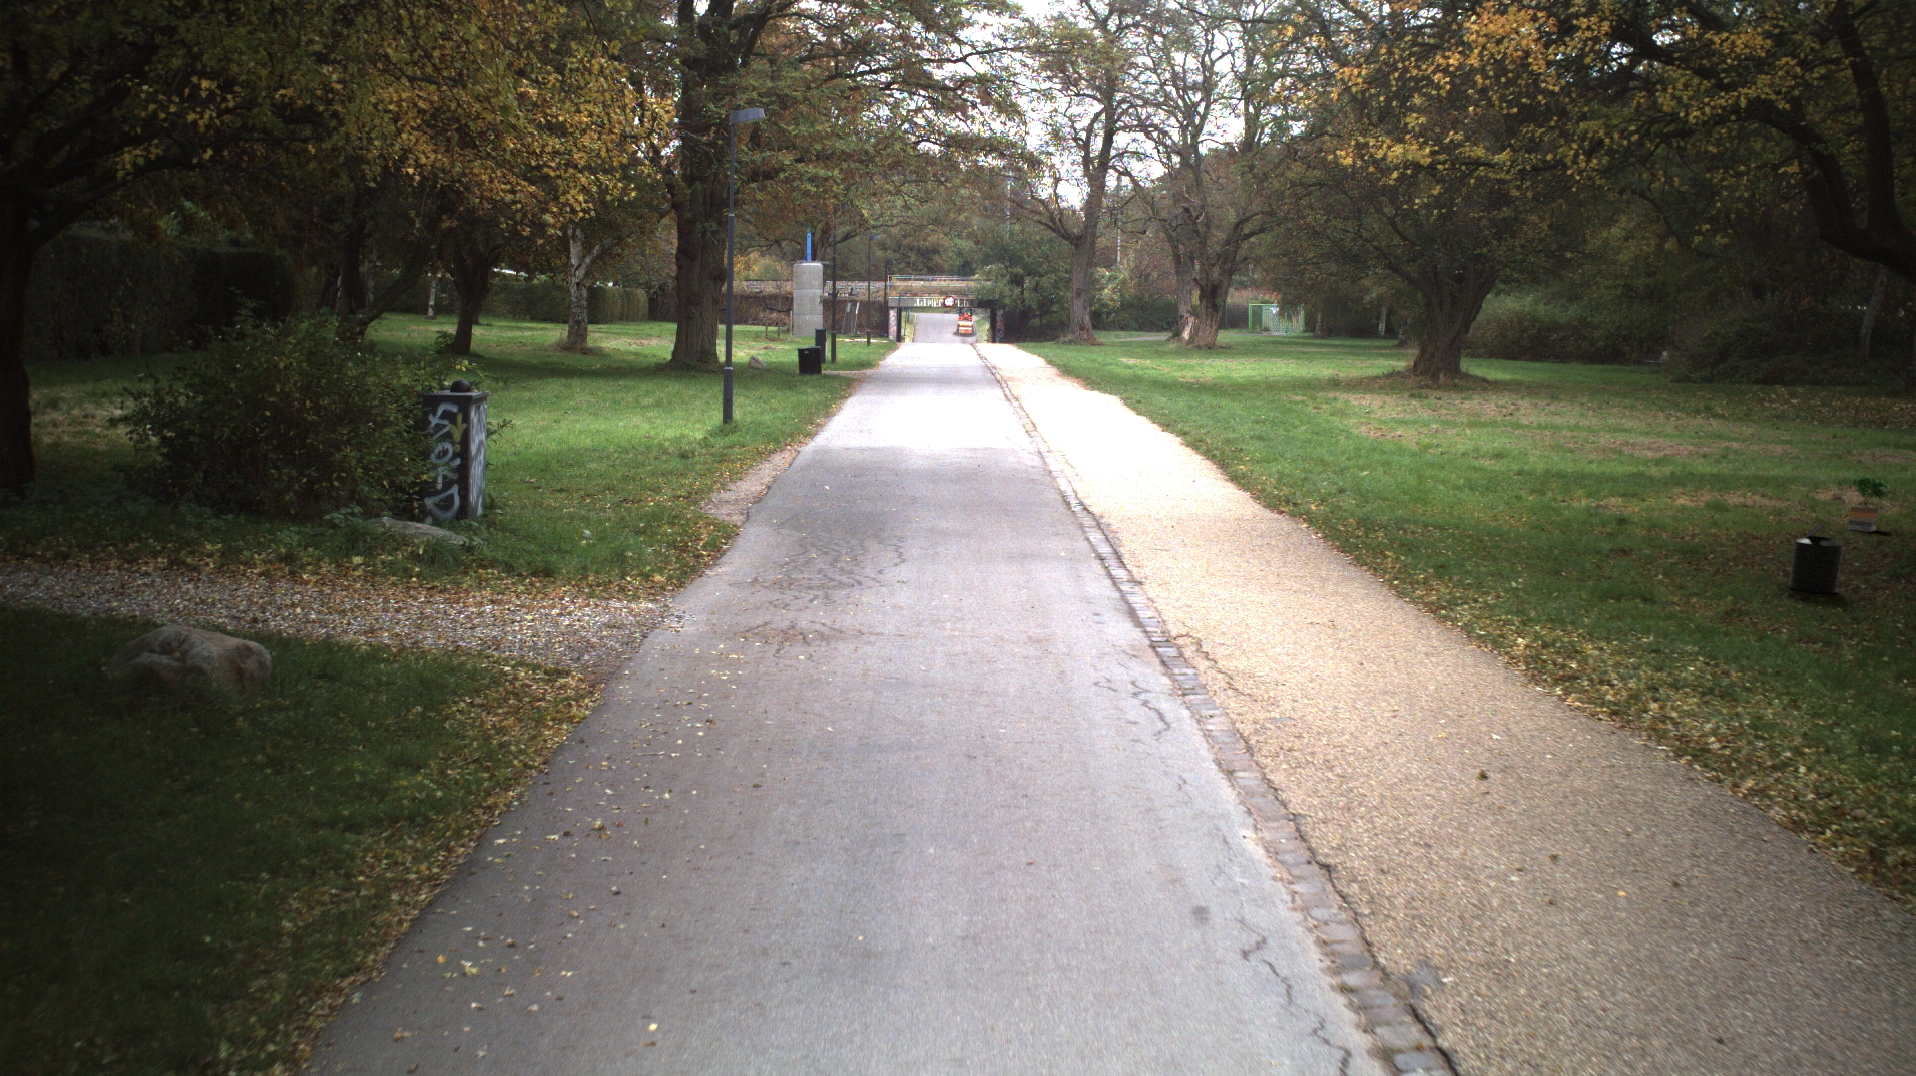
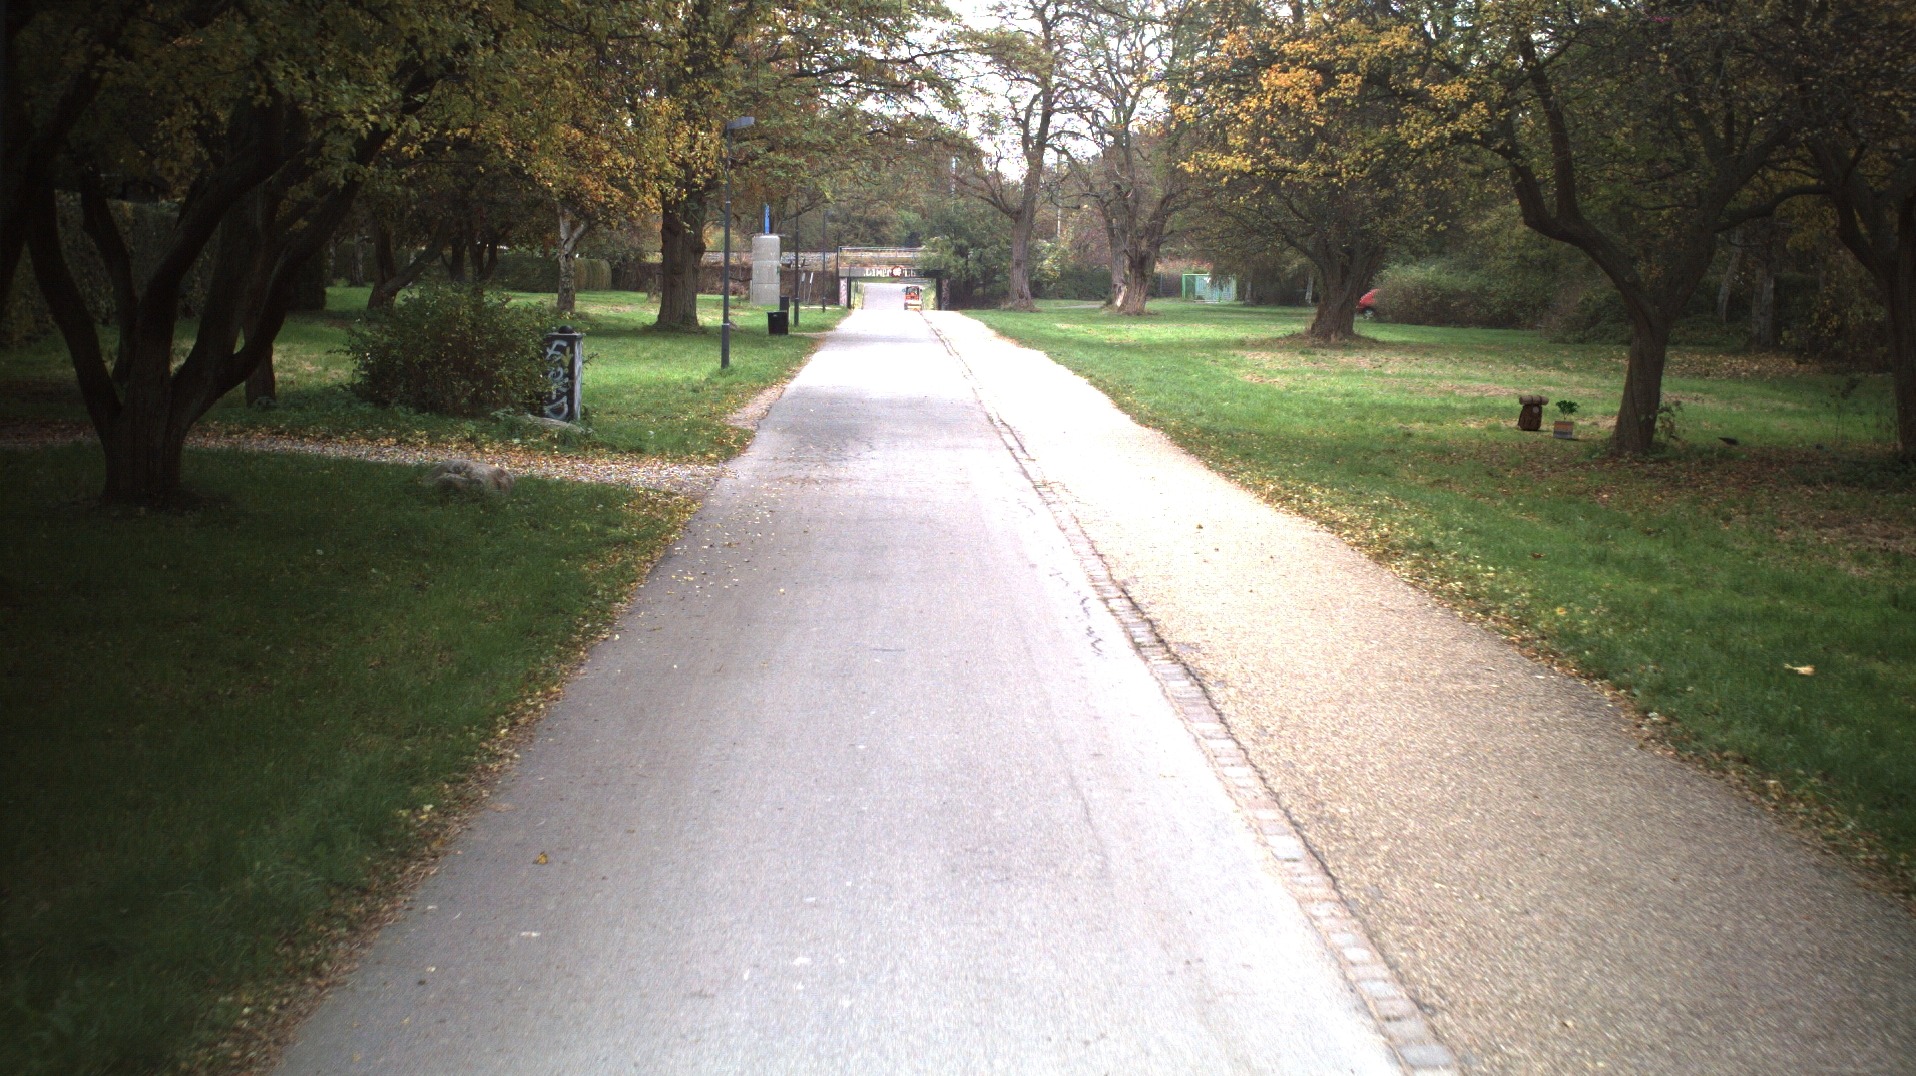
backpack: none [1779,468,1828,516] -> present [1517,395,1549,430]
trash can: present [1789,521,1843,593] -> none [1465,419,1497,466]

